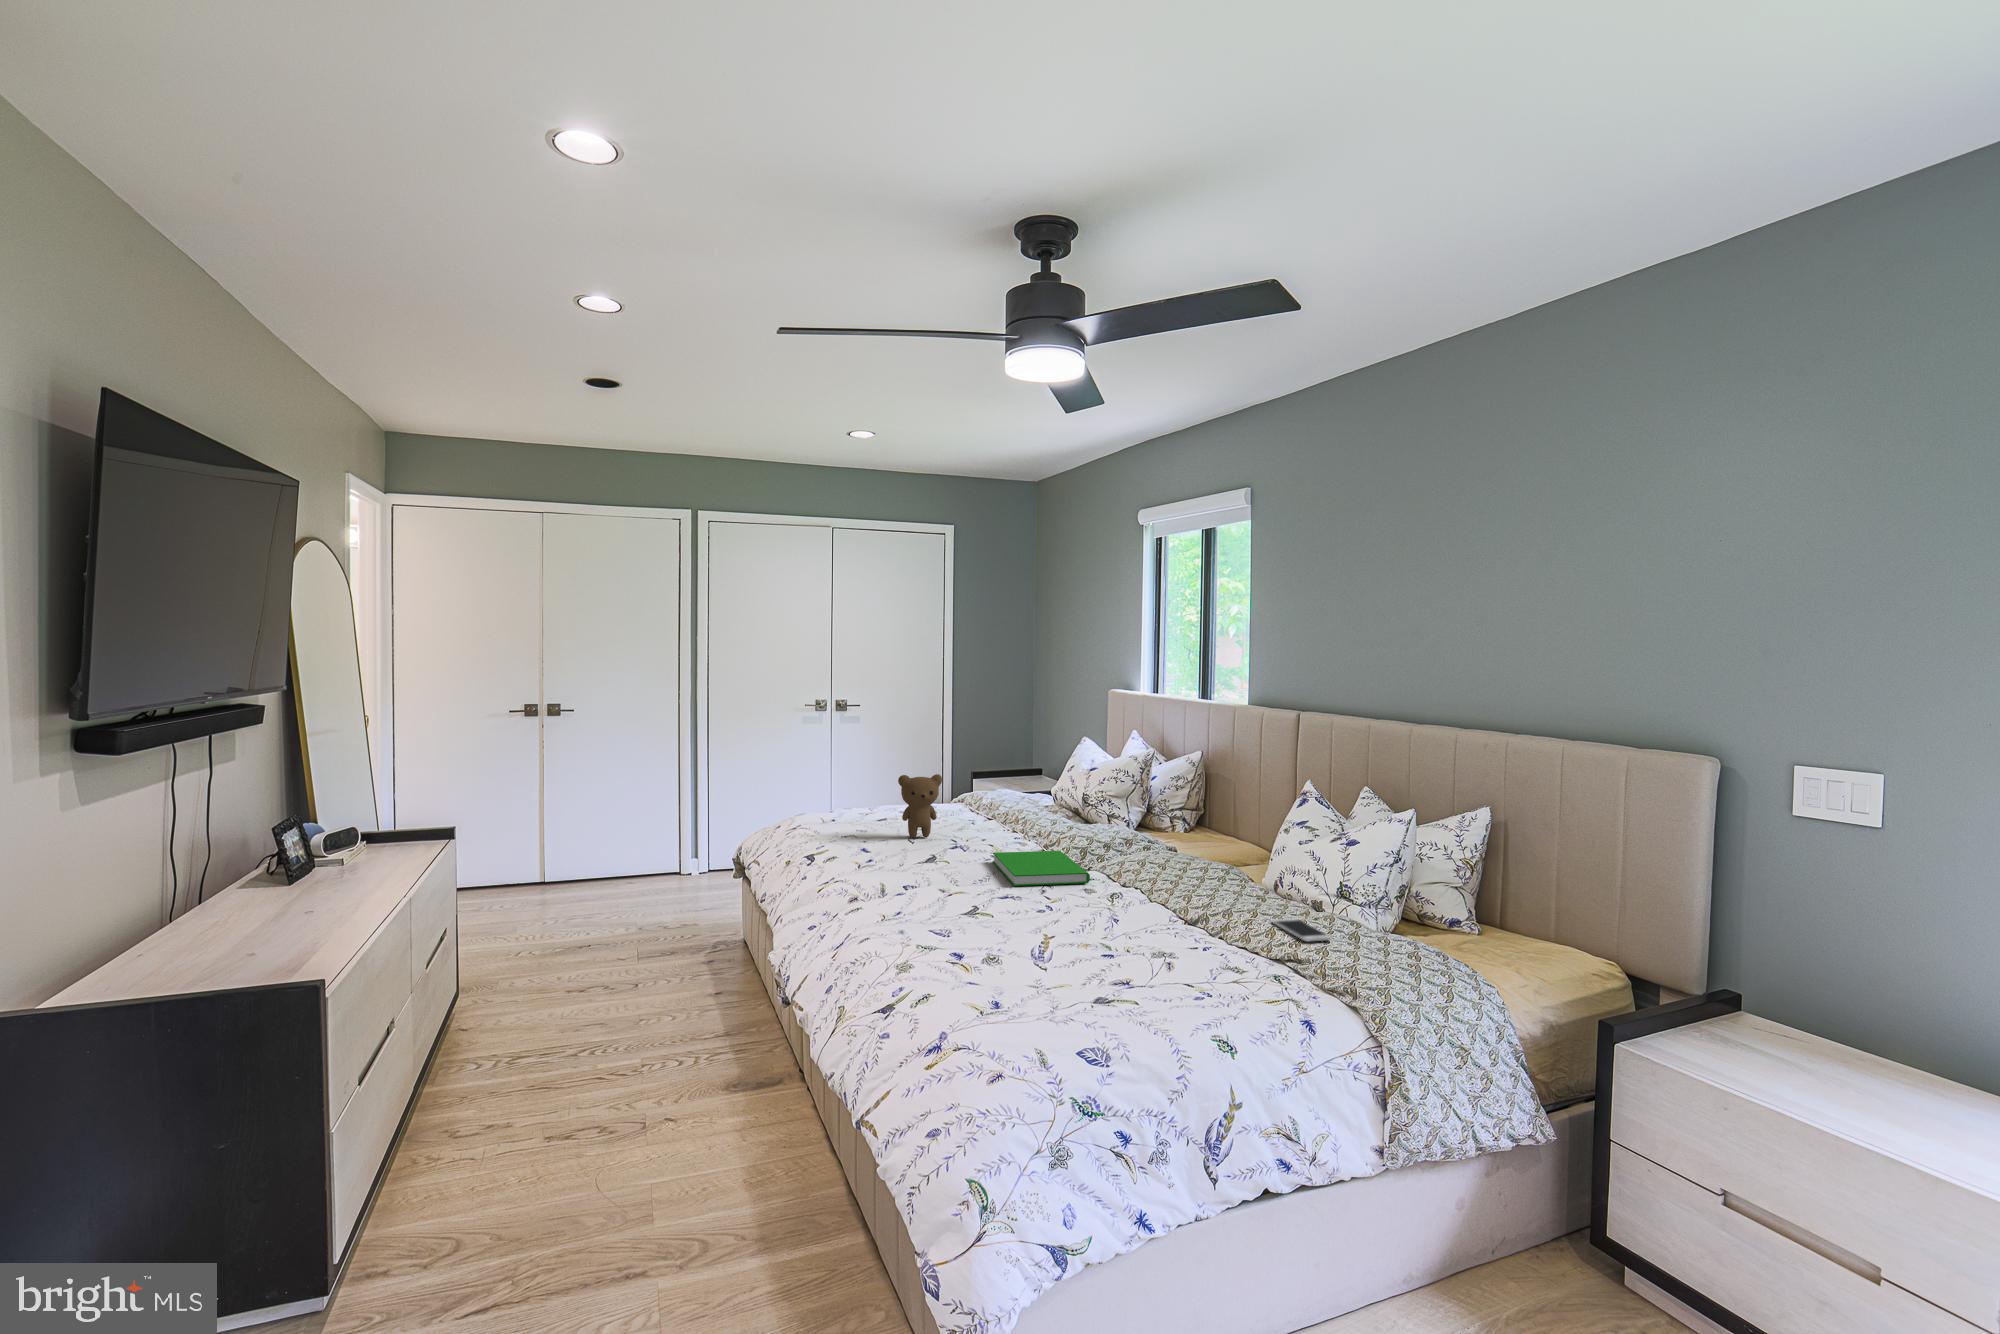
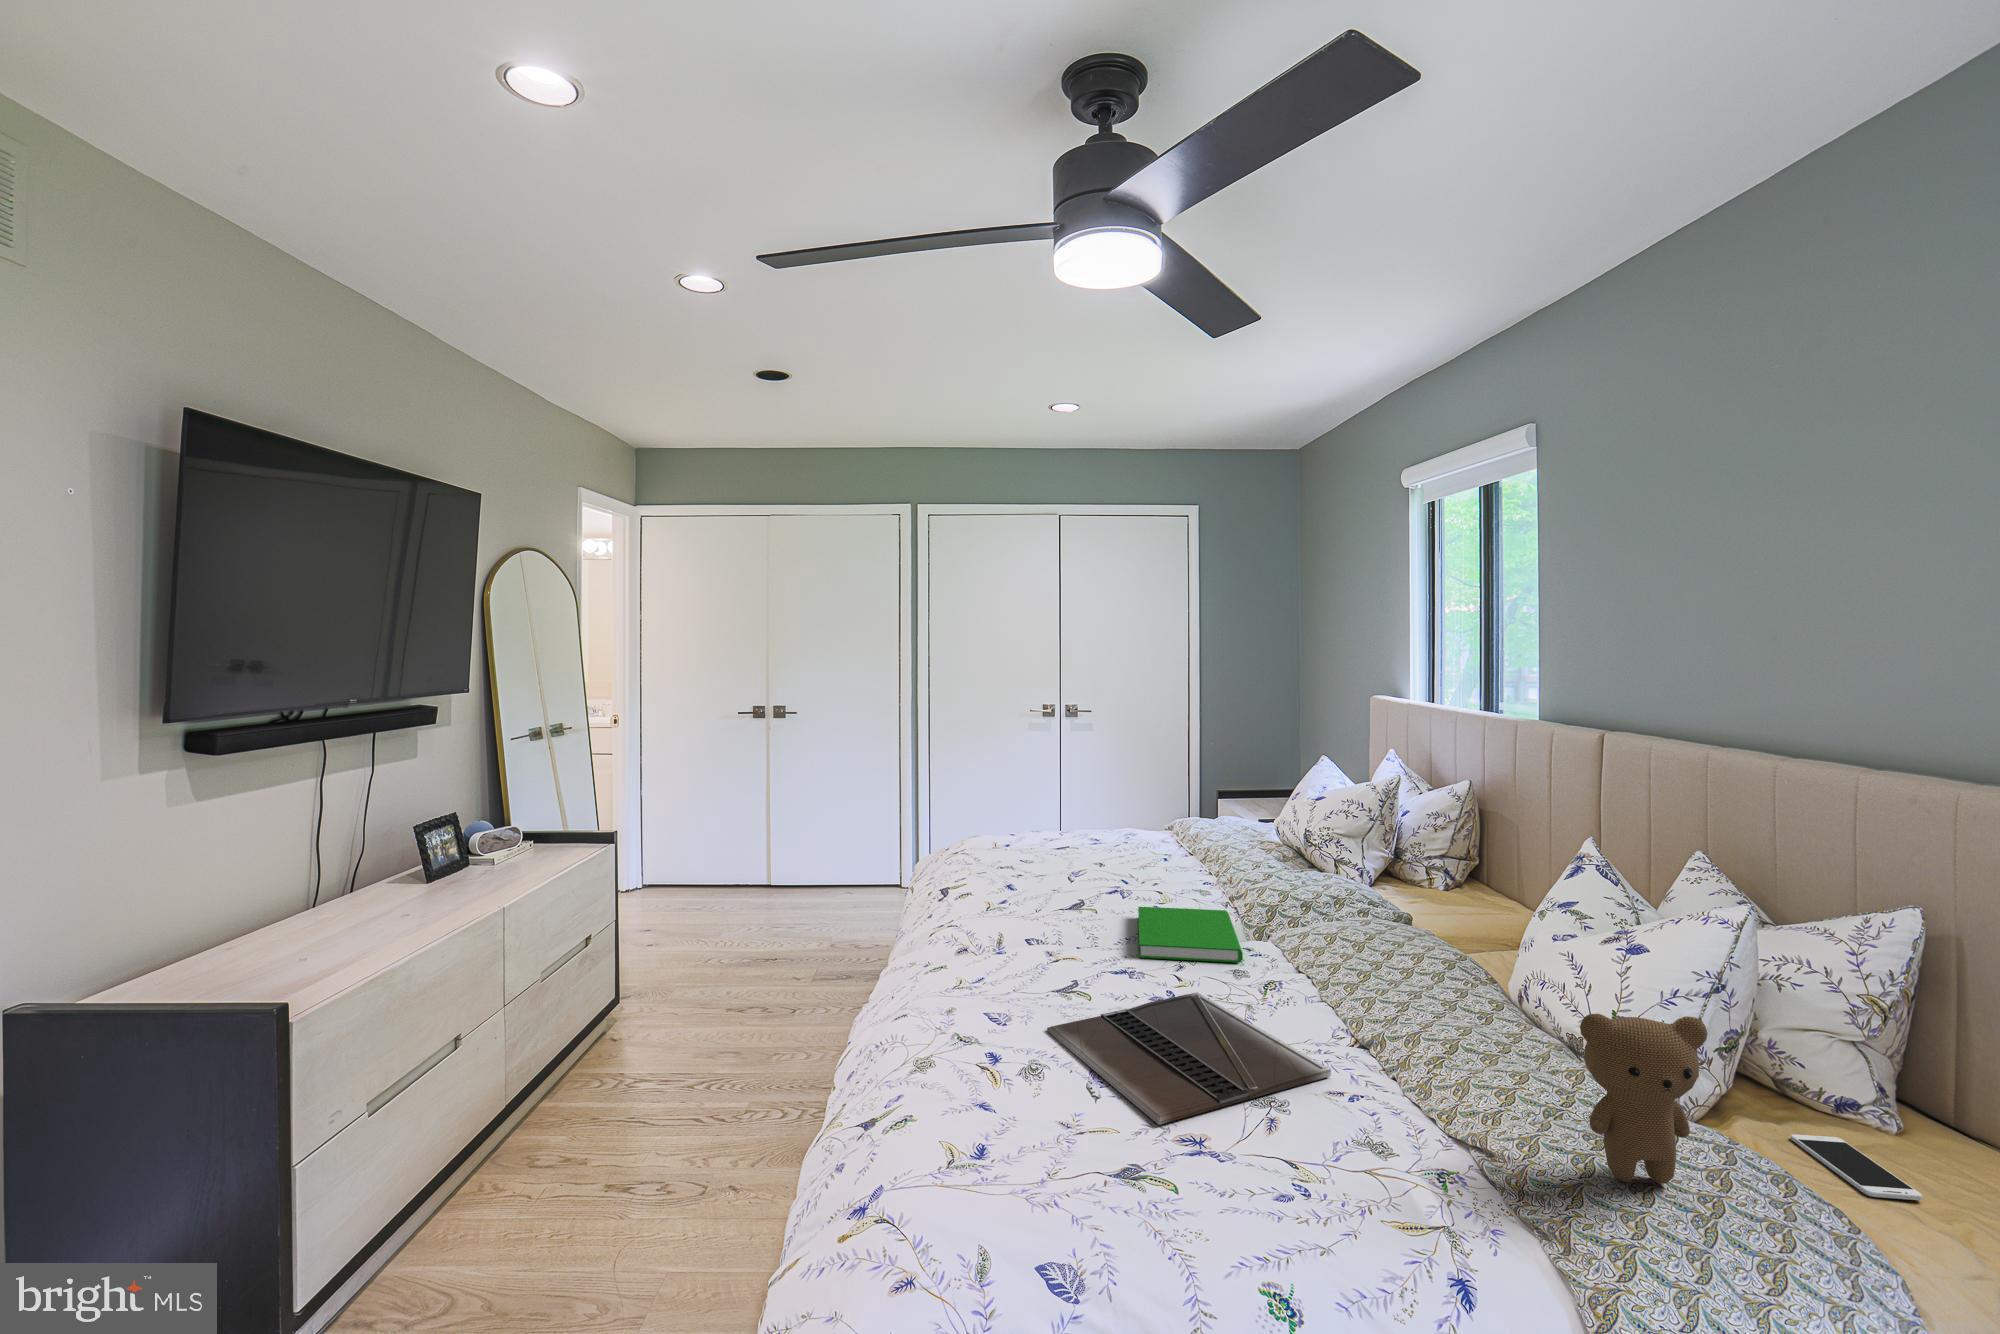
teddy bear: present [898,774,942,838] -> present [1580,1014,1708,1184]
laptop: none [982,902,1189,974] -> present [1047,992,1331,1125]
smartphone: present [1272,918,1331,942] -> present [1791,1134,1922,1200]

